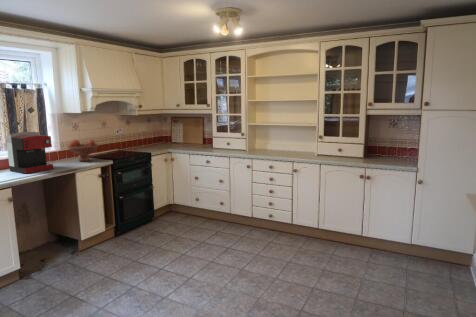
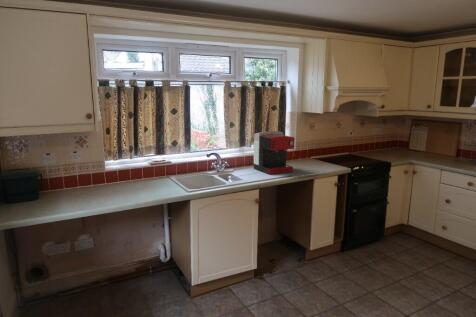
fruit bowl: present [68,140,98,161] -> none [304,141,336,165]

